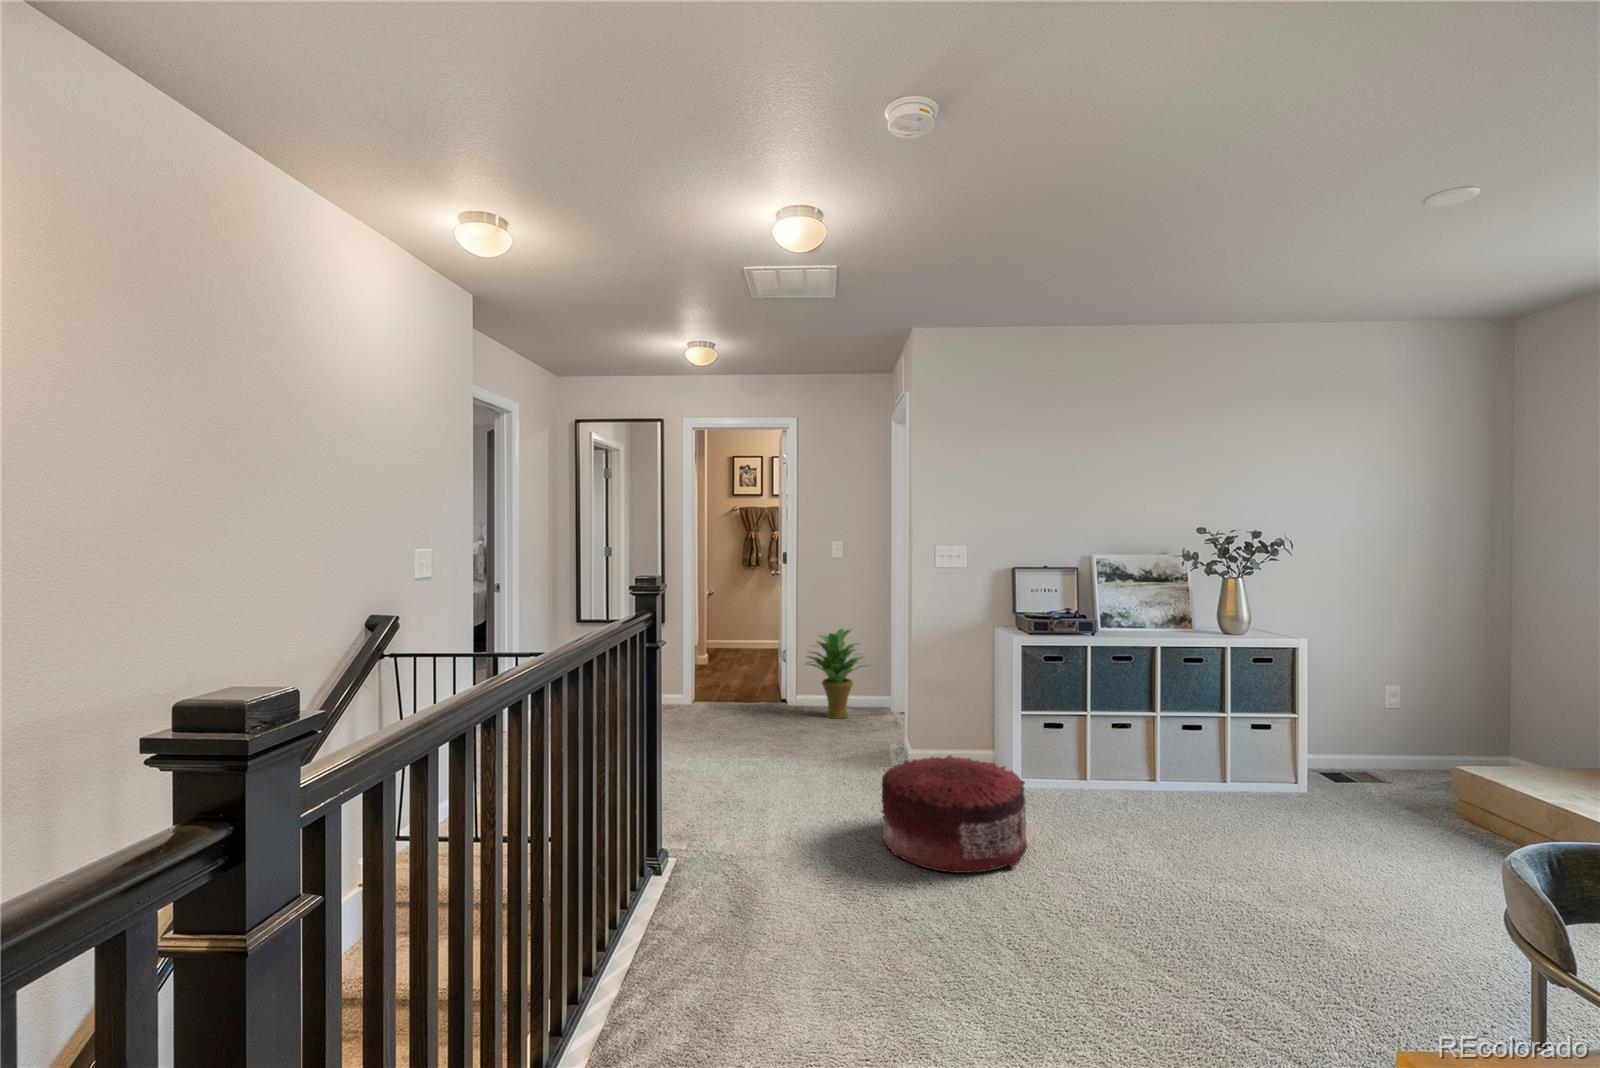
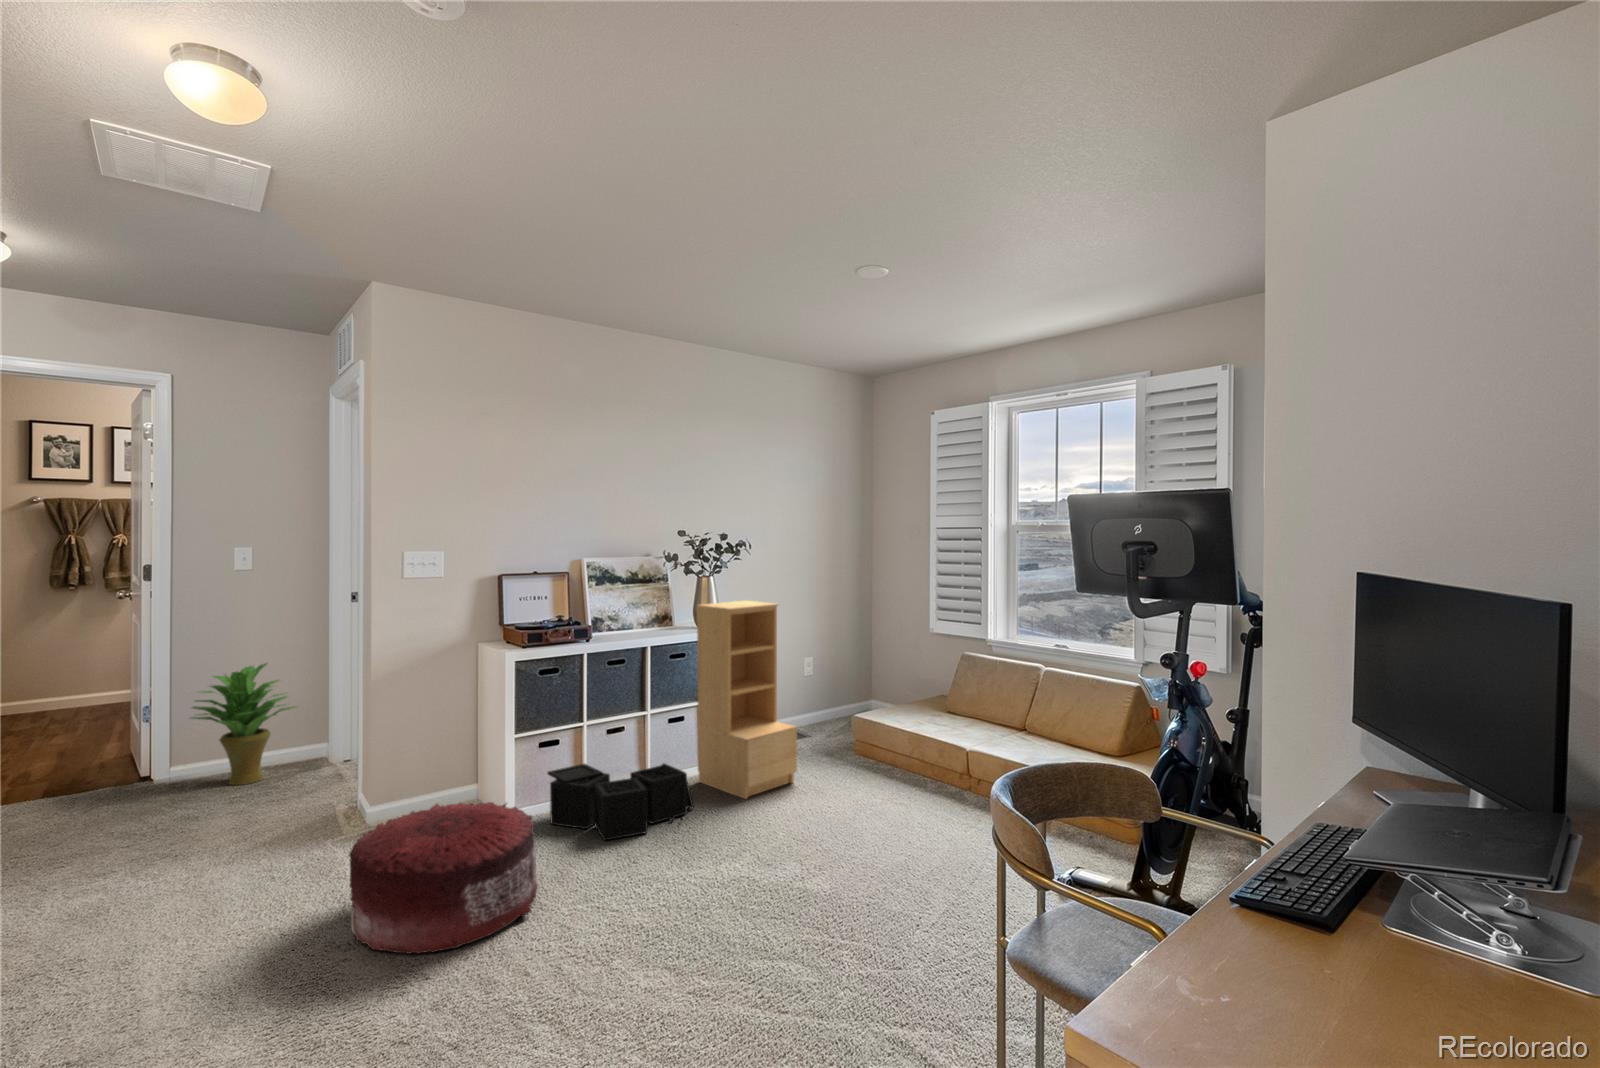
bookshelf: none [1216,607,1344,824] -> present [697,600,797,799]
storage bin: none [1053,750,1203,830] -> present [547,764,694,841]

